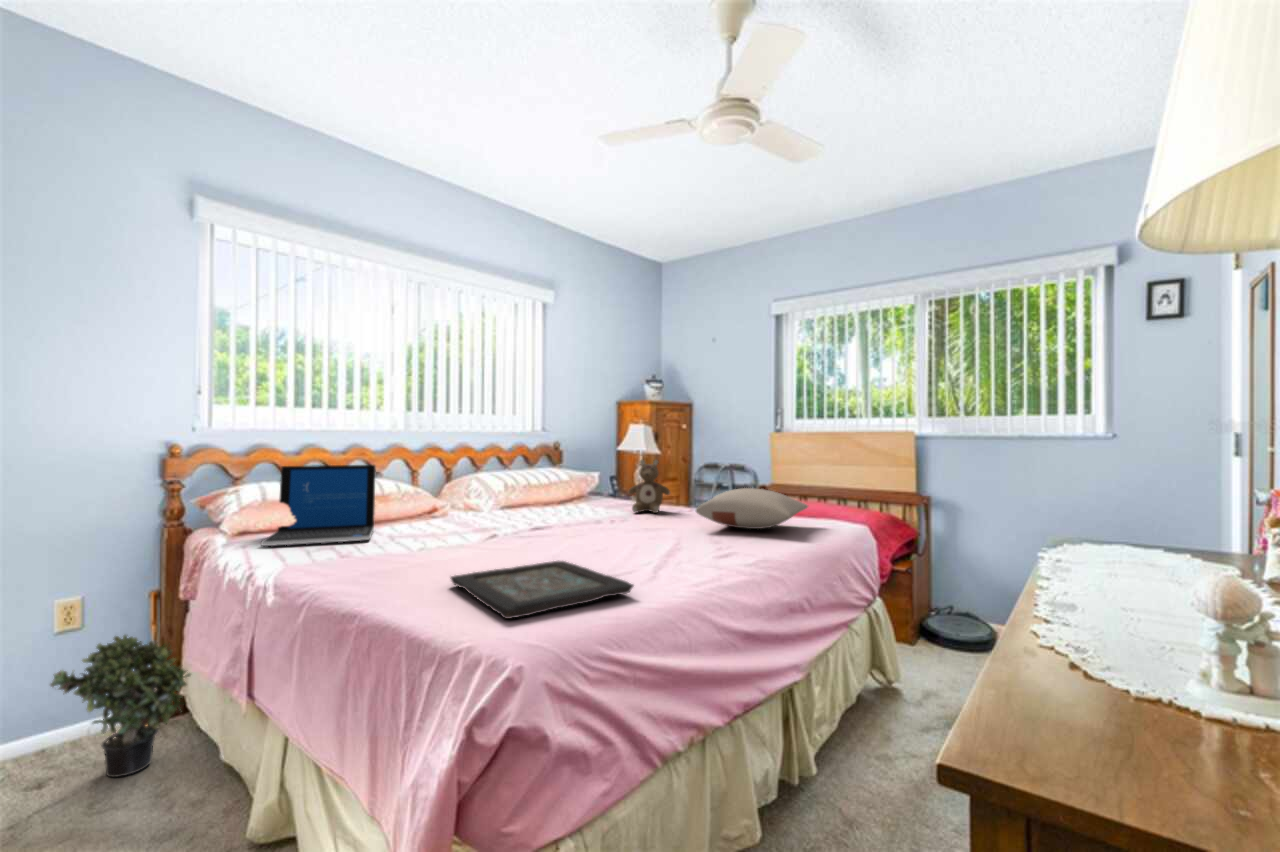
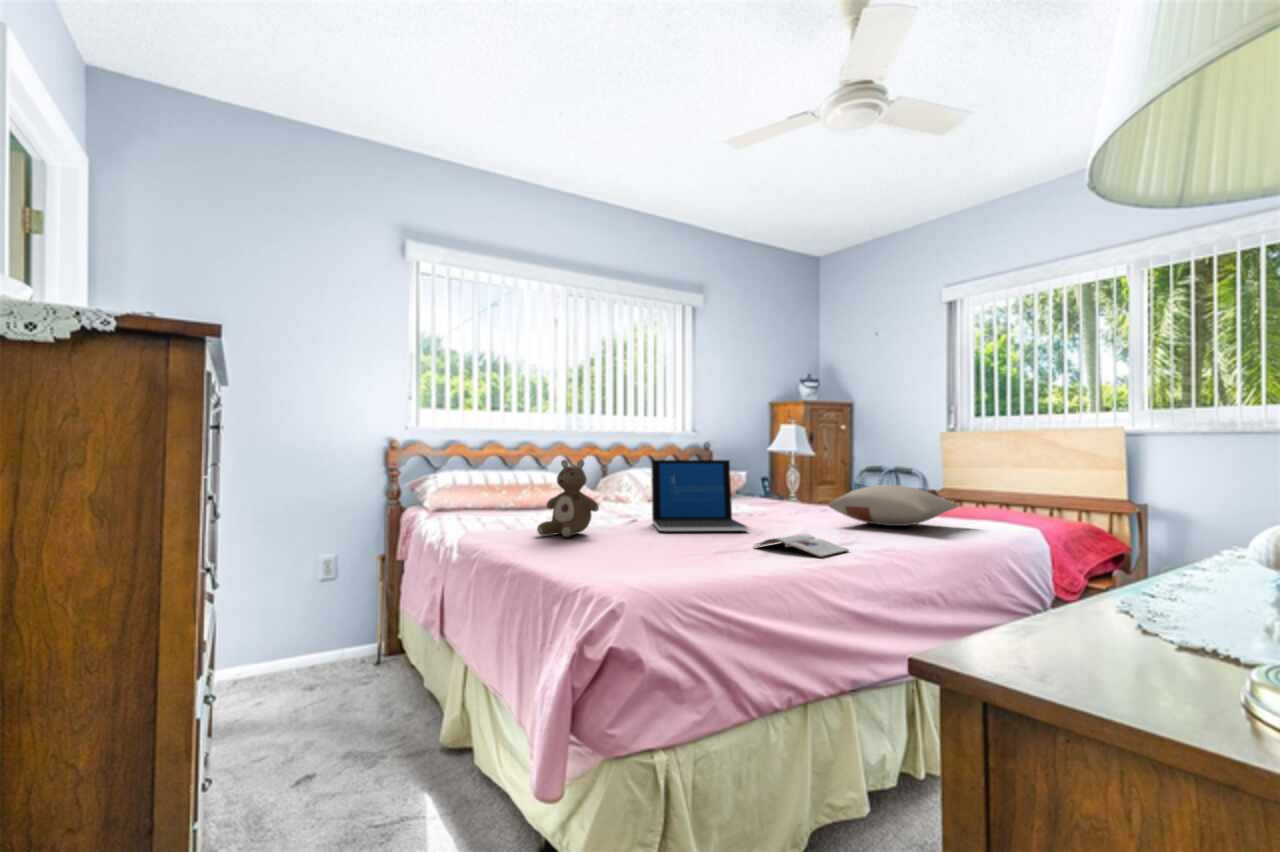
stuffed bear: present [629,460,670,513] -> present [537,460,599,537]
laptop: present [261,465,376,546] -> present [651,460,748,531]
magazine: none [638,547,735,575] -> present [756,534,848,557]
decorative tray: present [450,561,634,619] -> none [585,538,736,573]
potted plant: present [50,635,191,777] -> none [315,584,405,691]

